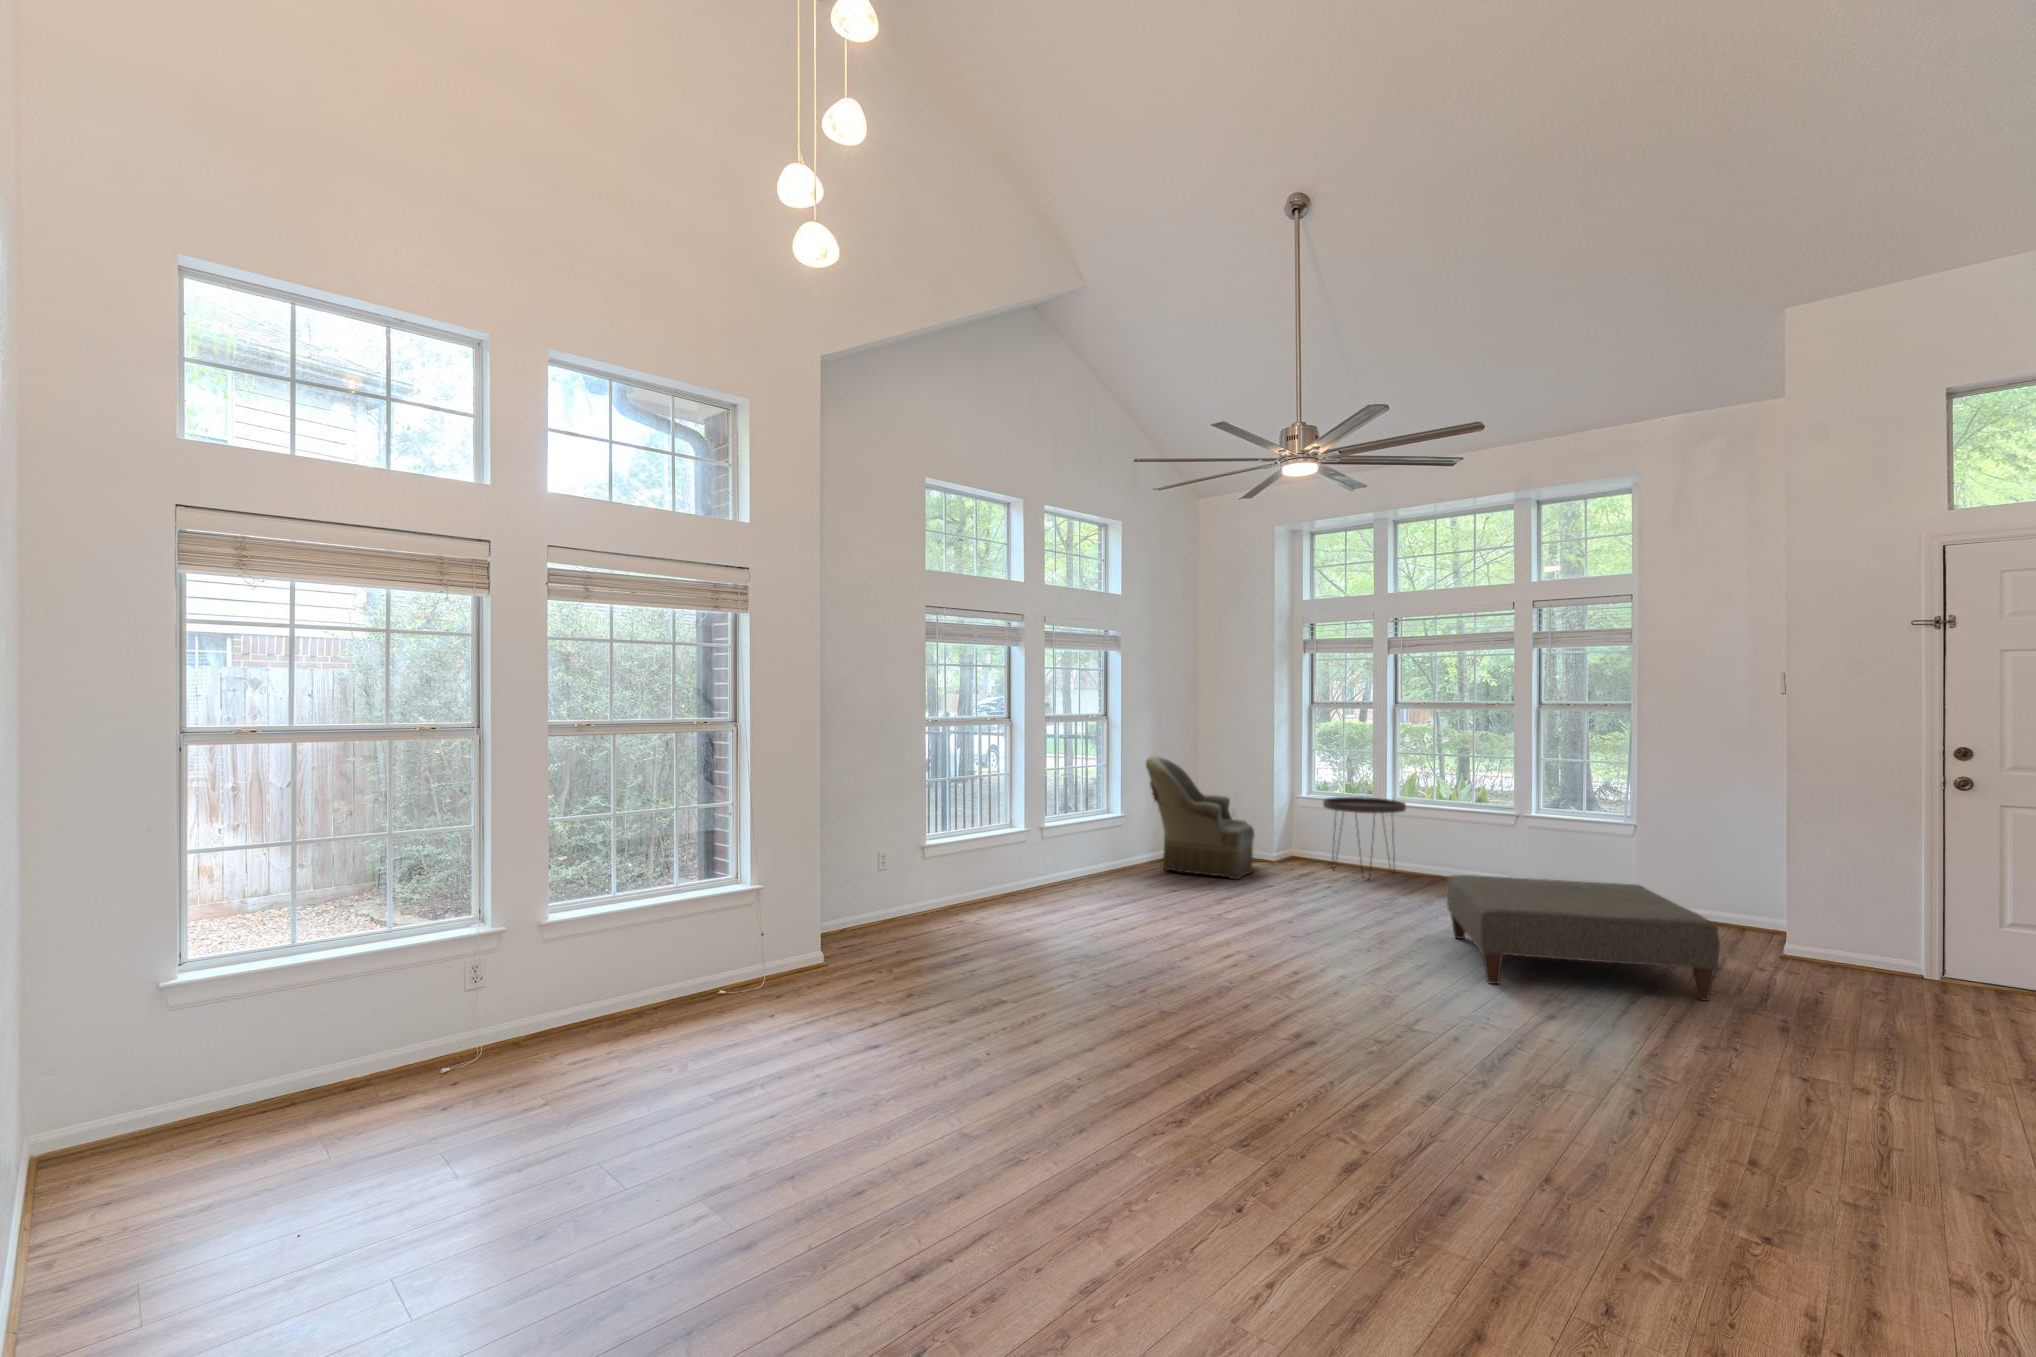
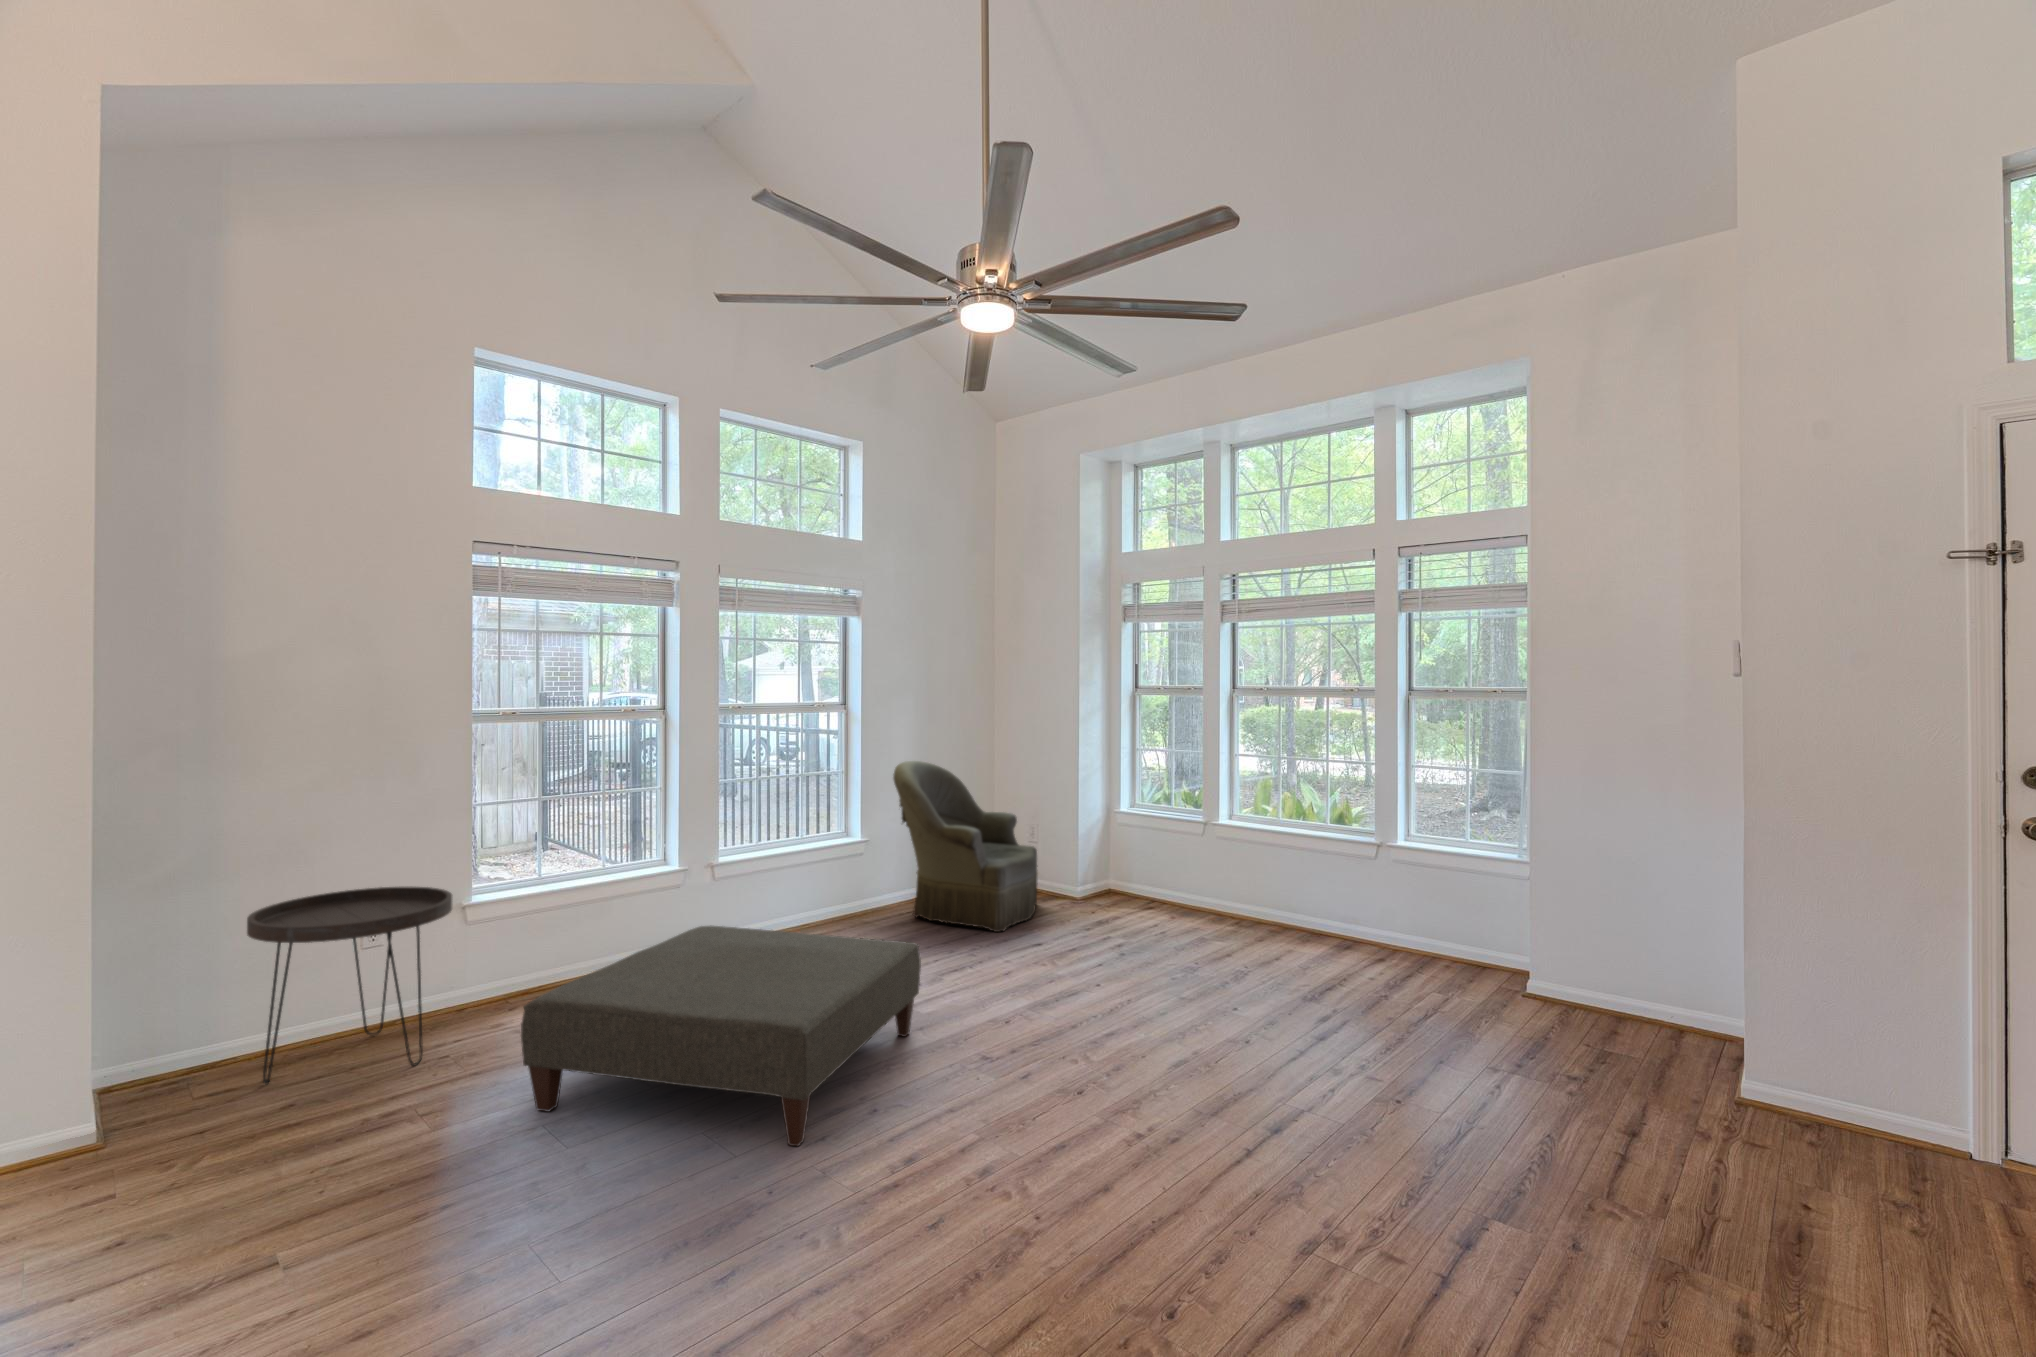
side table: present [1323,797,1406,878] -> present [247,886,452,1084]
ottoman: present [1446,875,1720,1001] -> present [521,926,921,1146]

